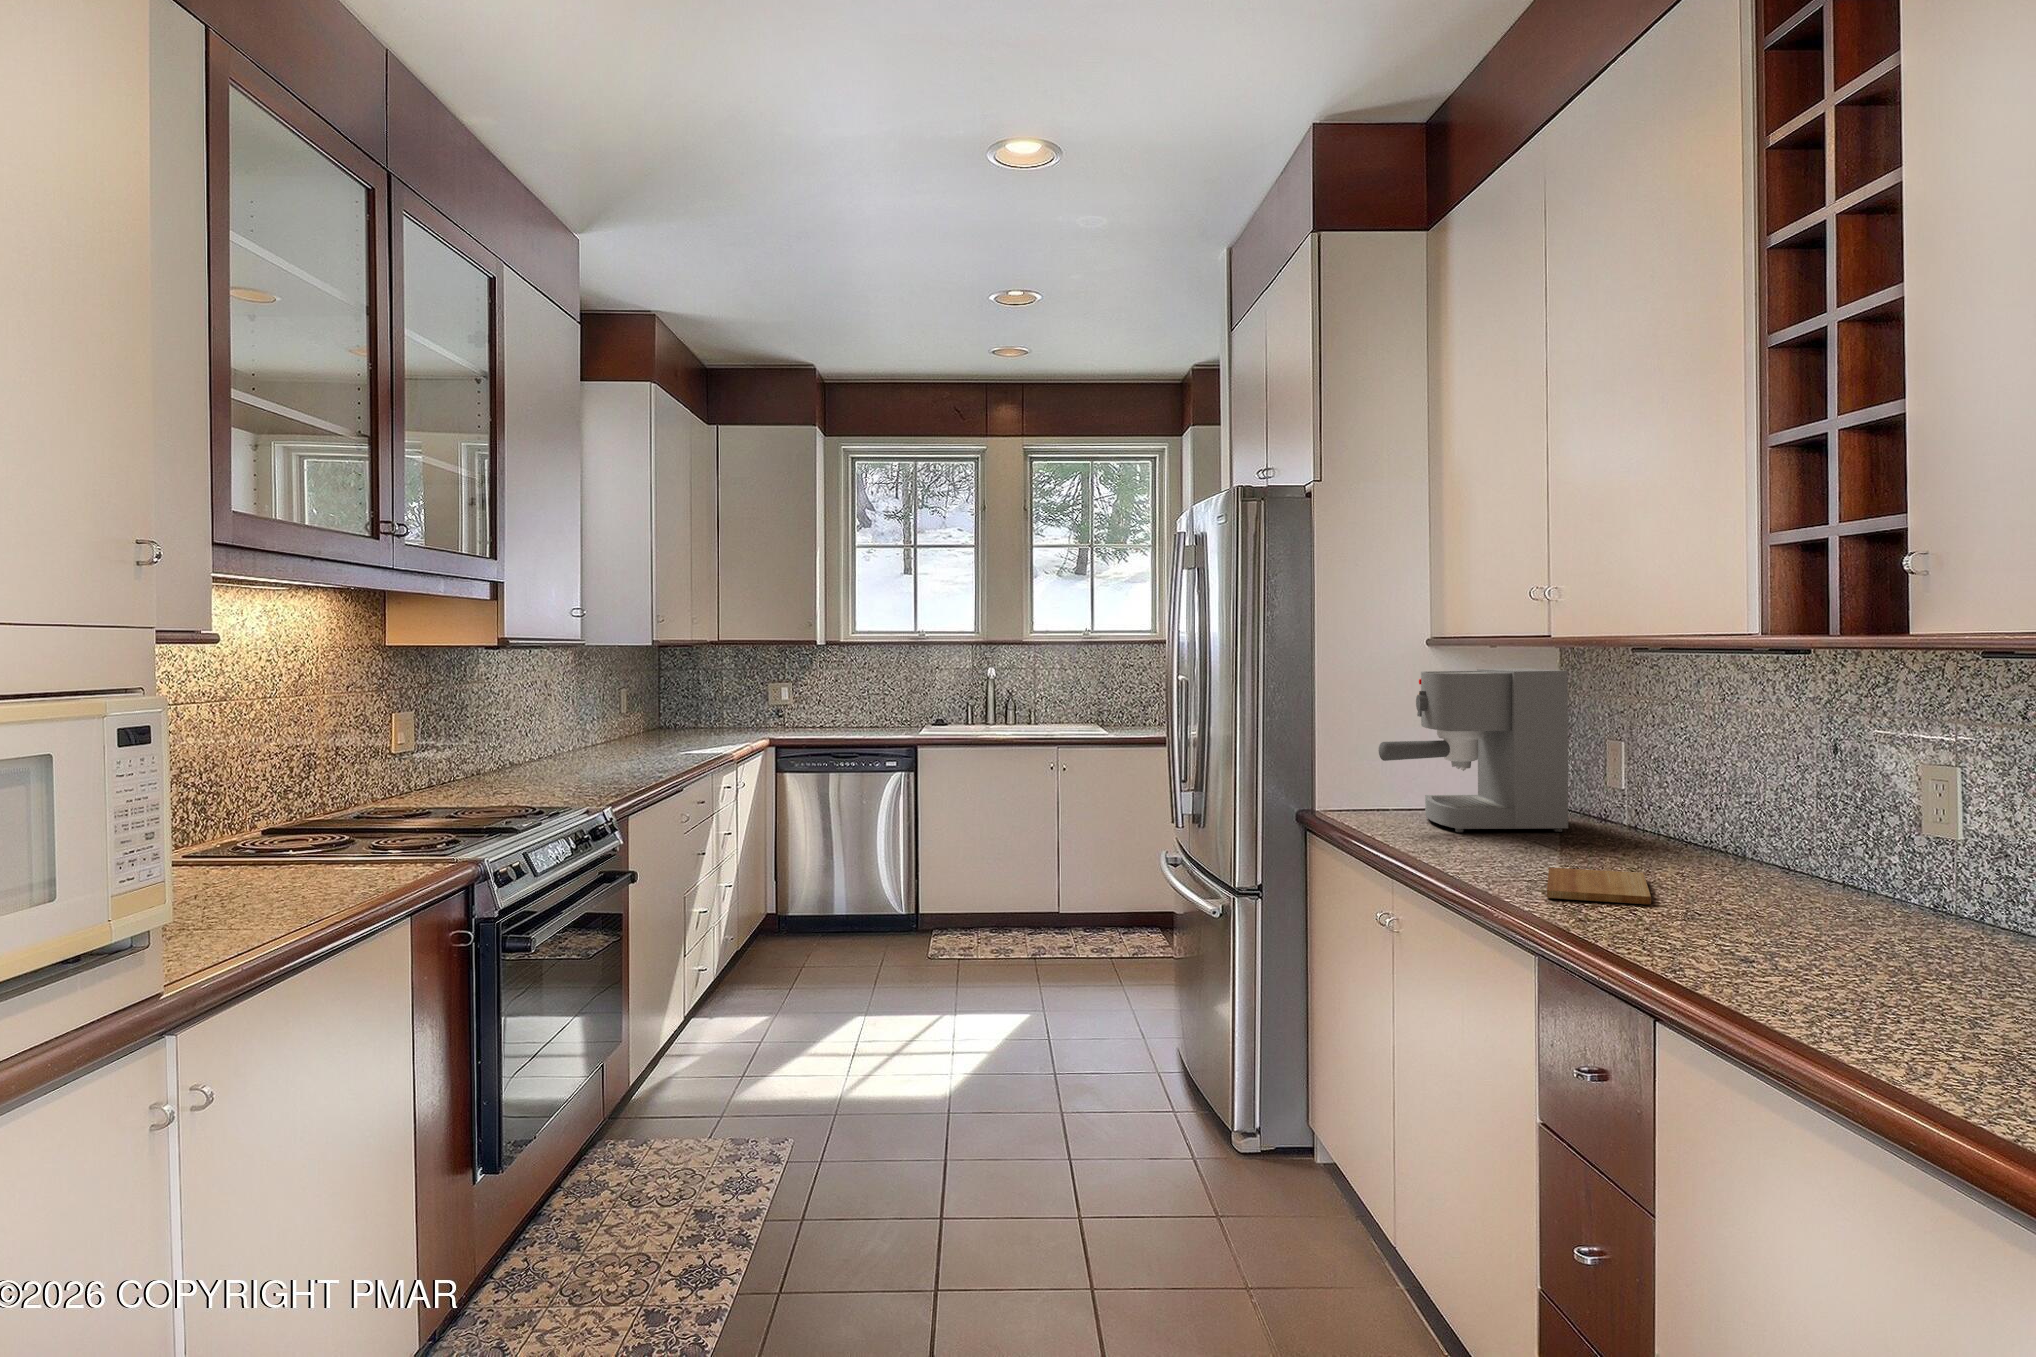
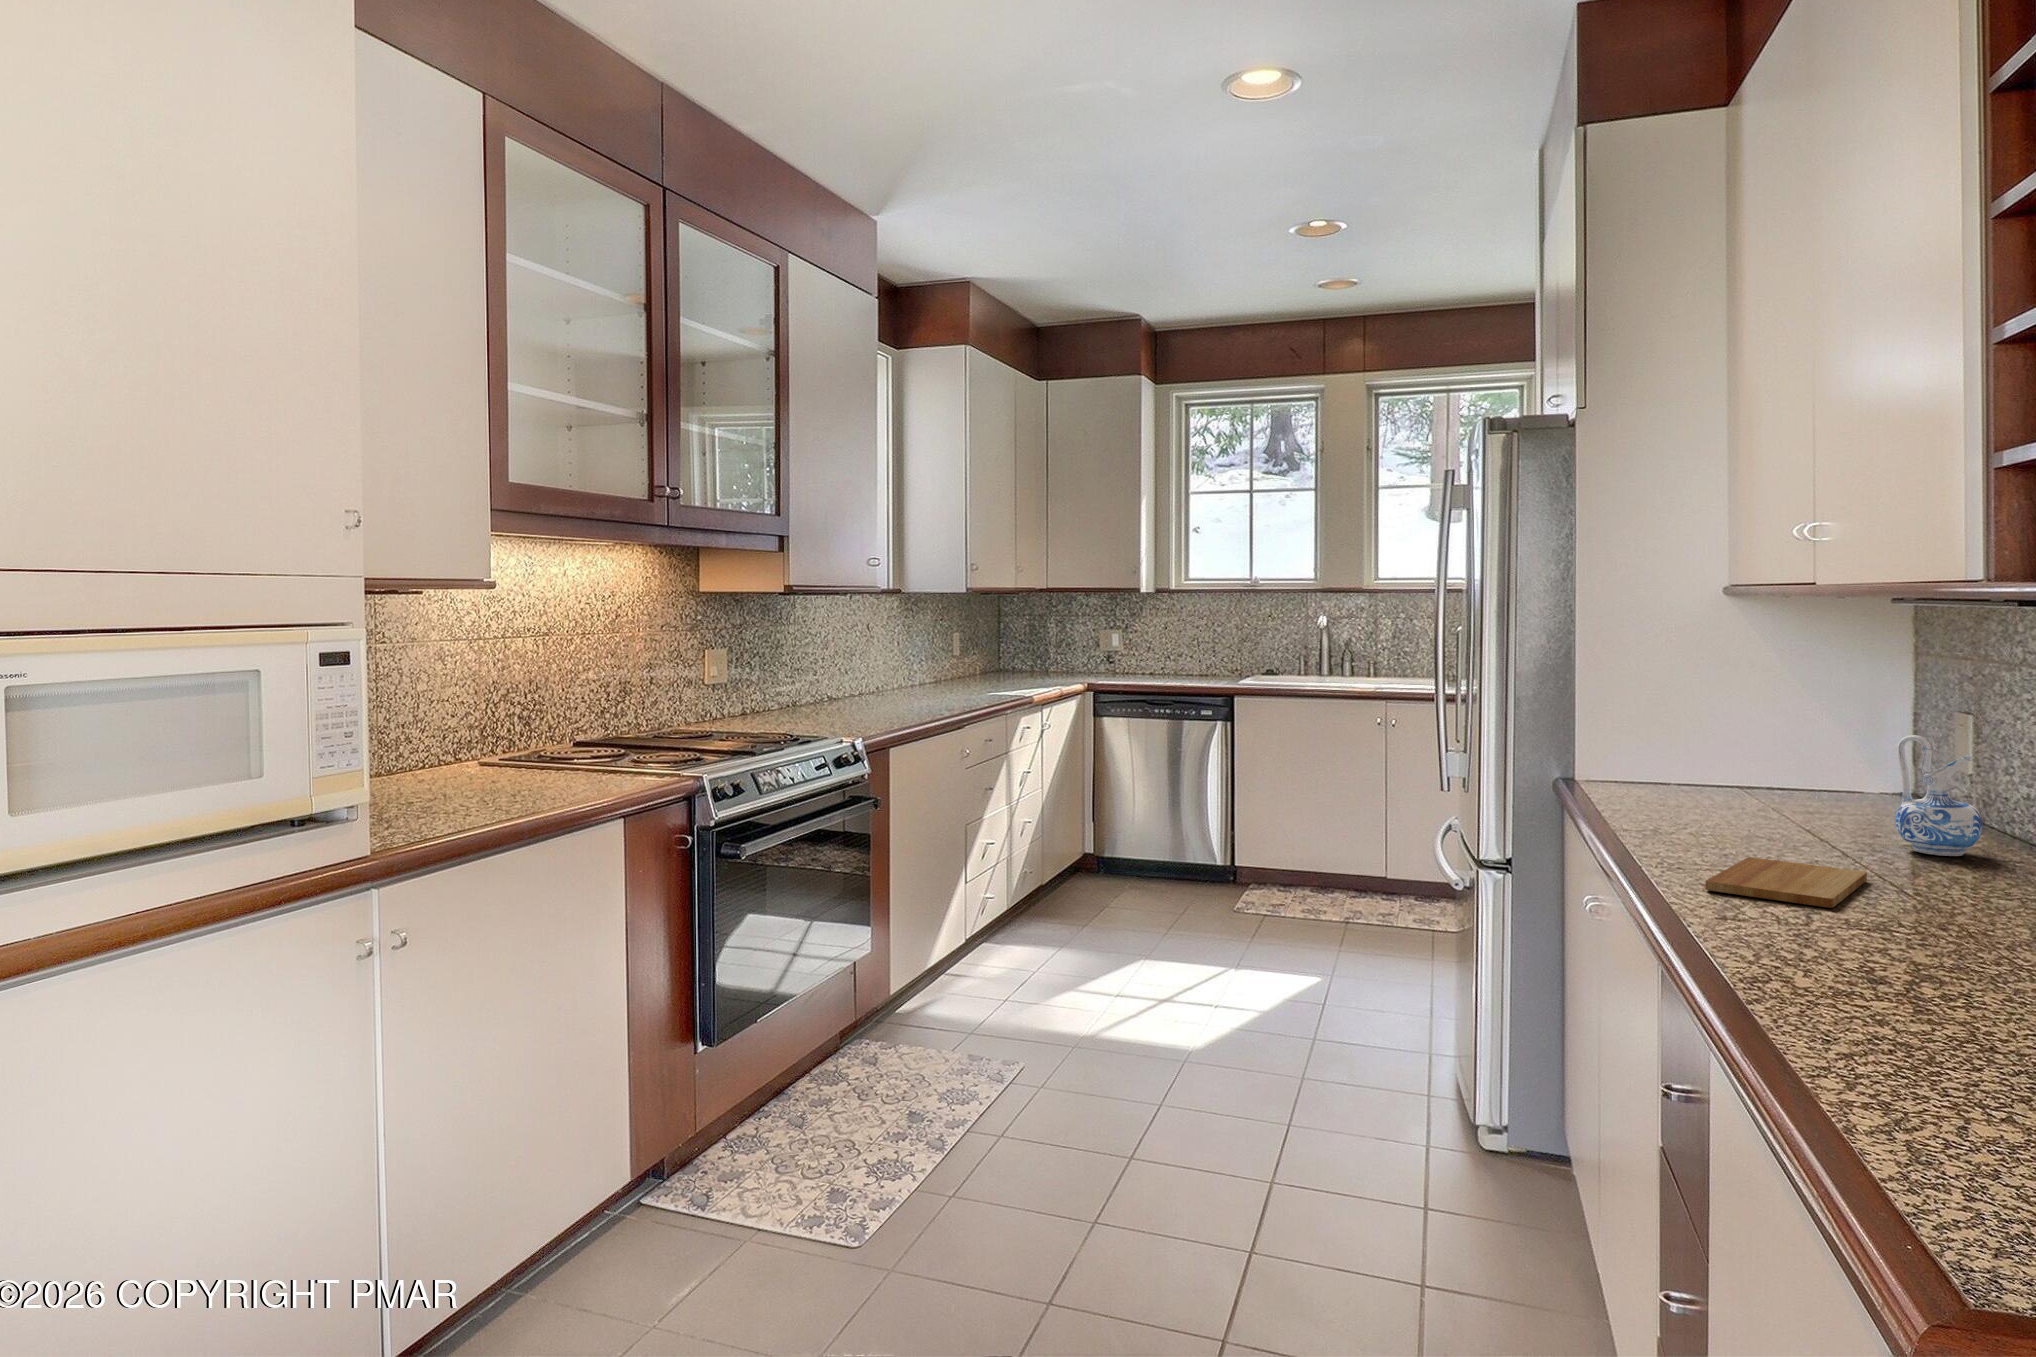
coffee maker: present [1379,668,1568,832] -> none [1615,624,1857,819]
ceramic pitcher: none [1626,759,1690,856] -> present [1895,735,1983,856]

